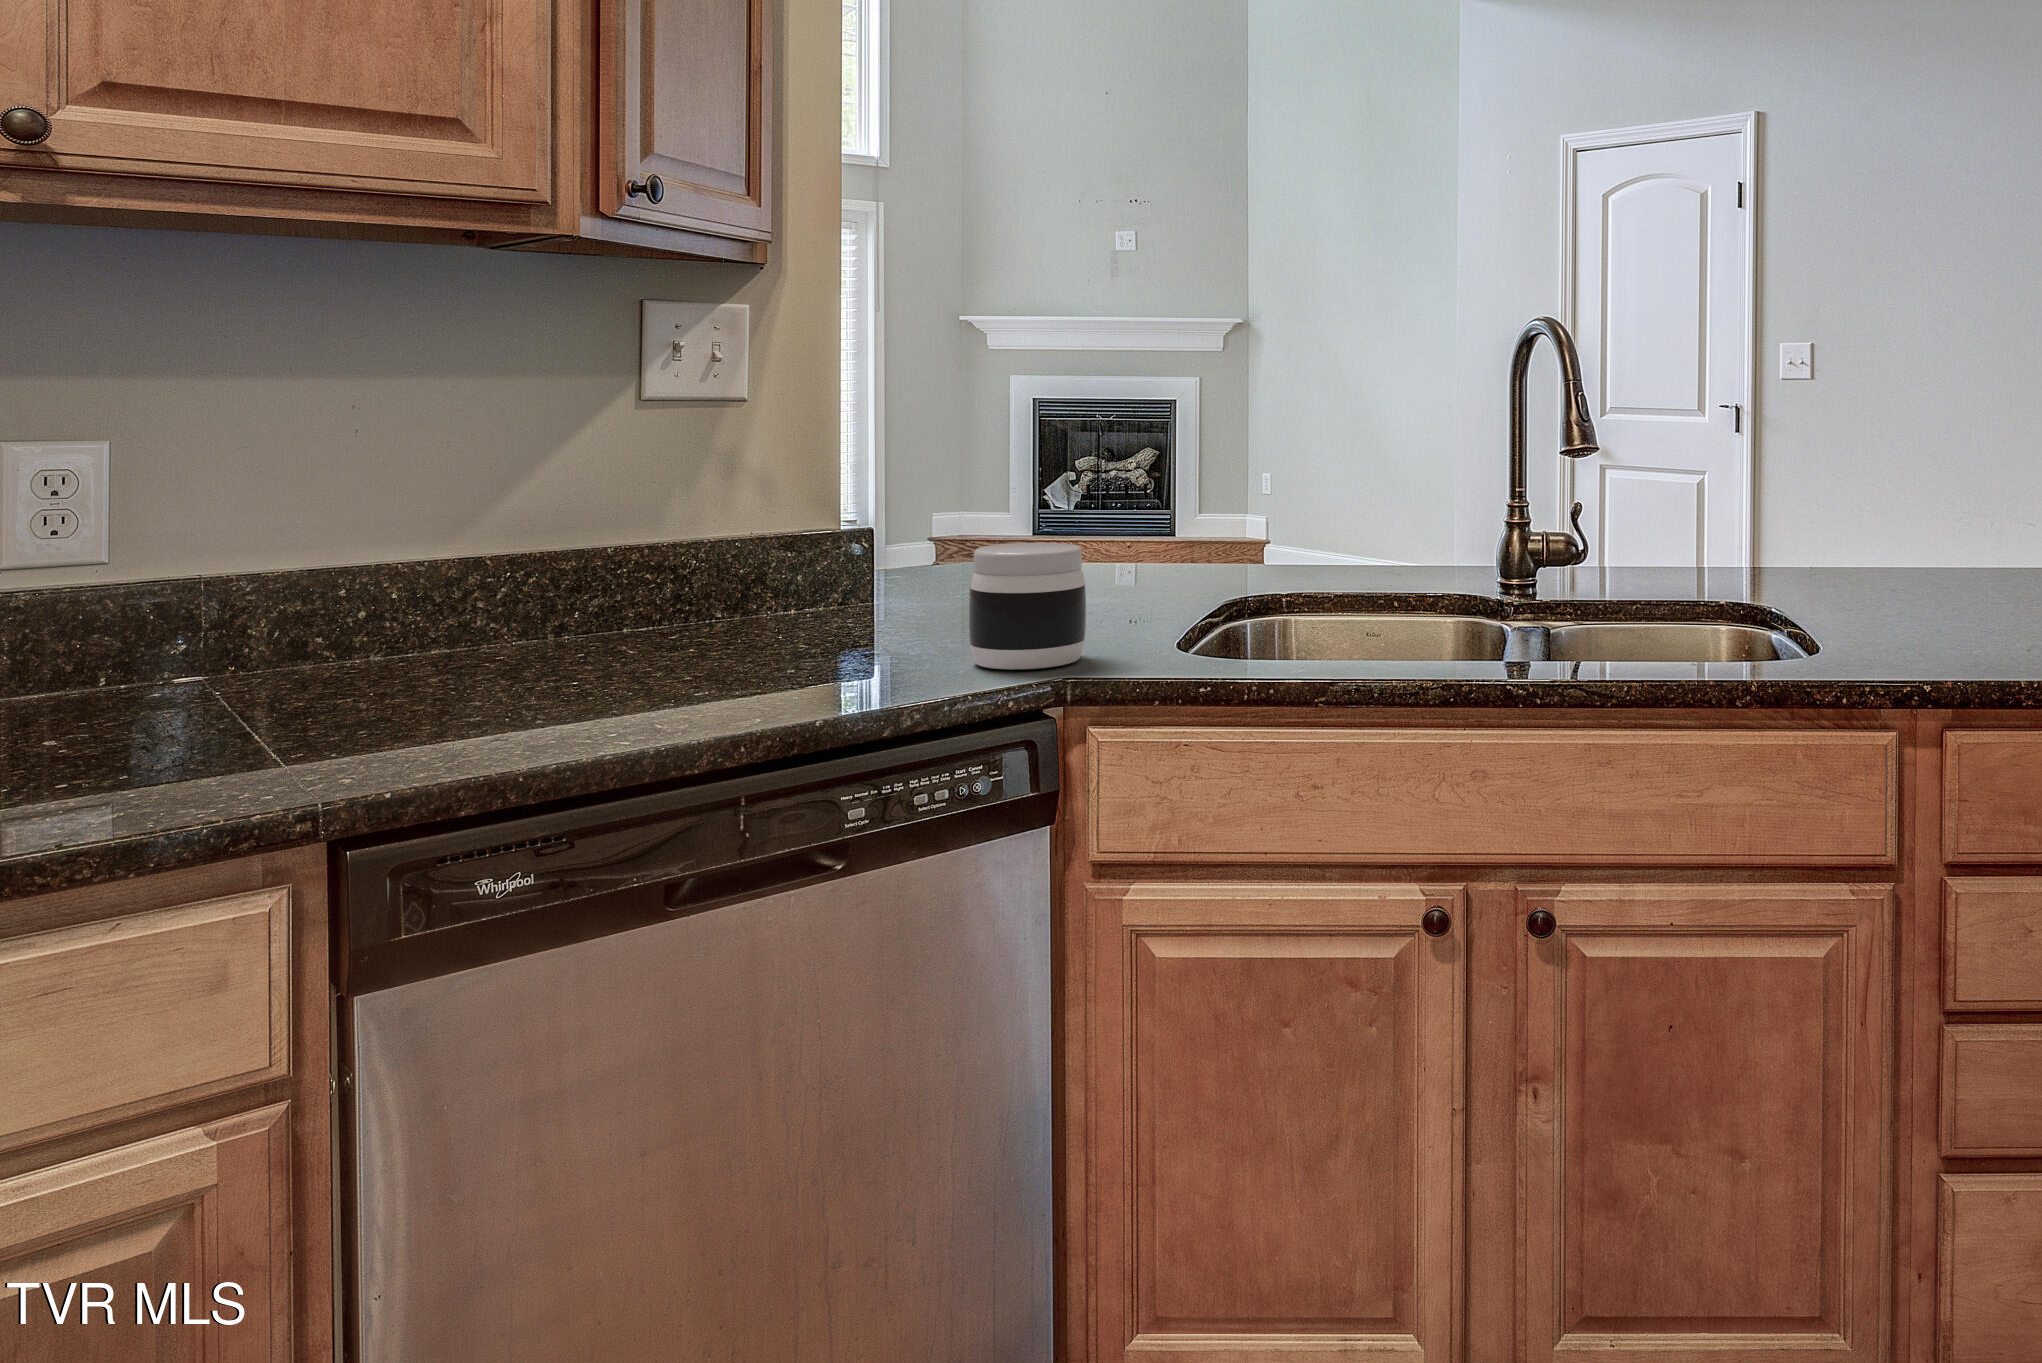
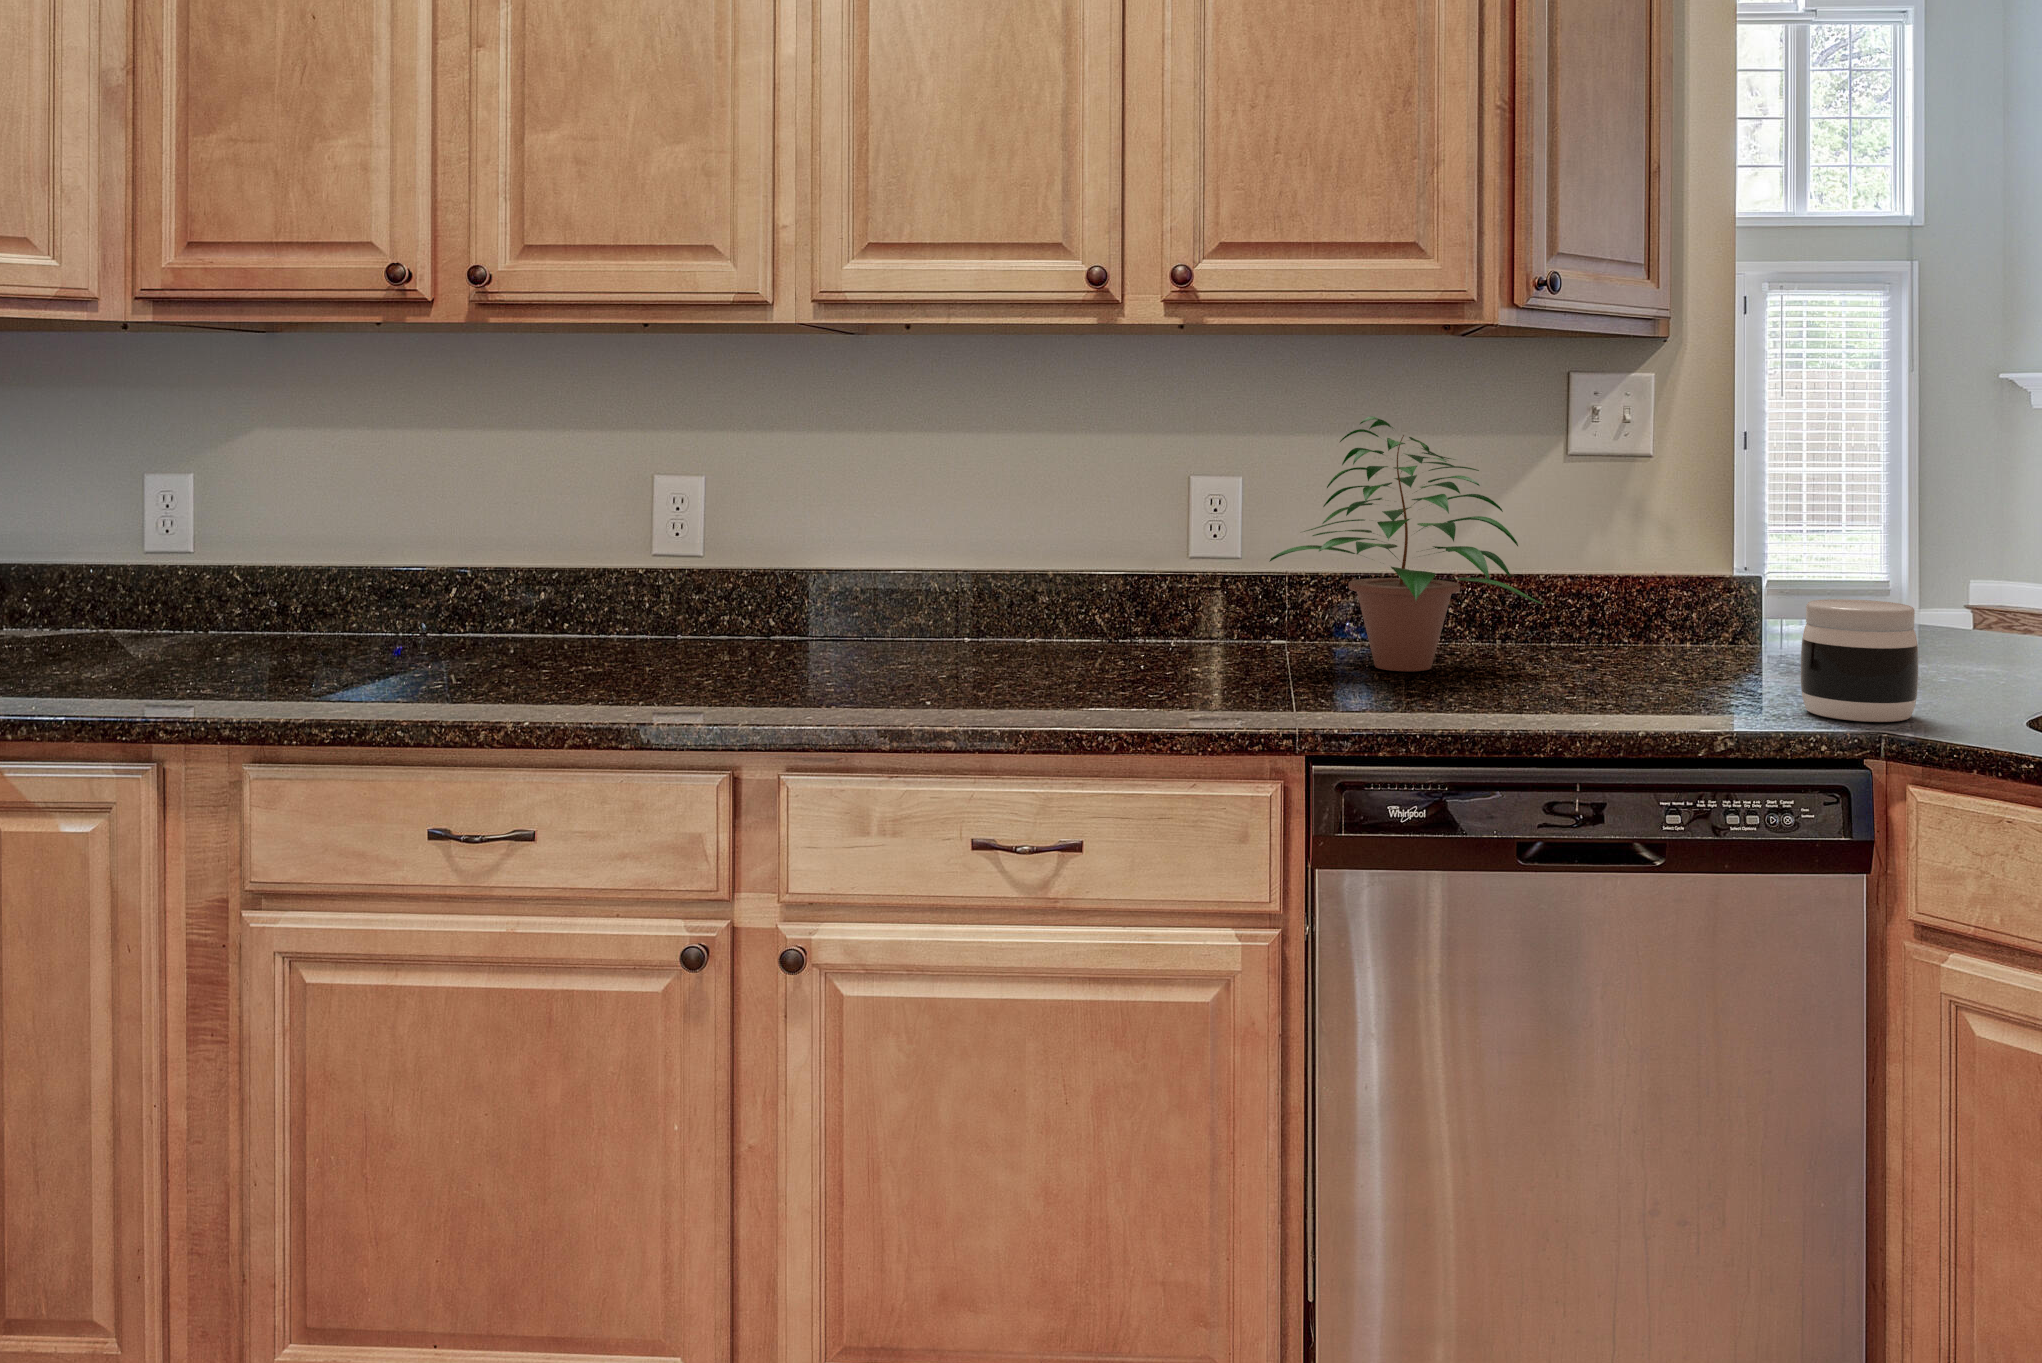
potted plant: none [202,349,644,690] -> present [1270,416,1544,671]

